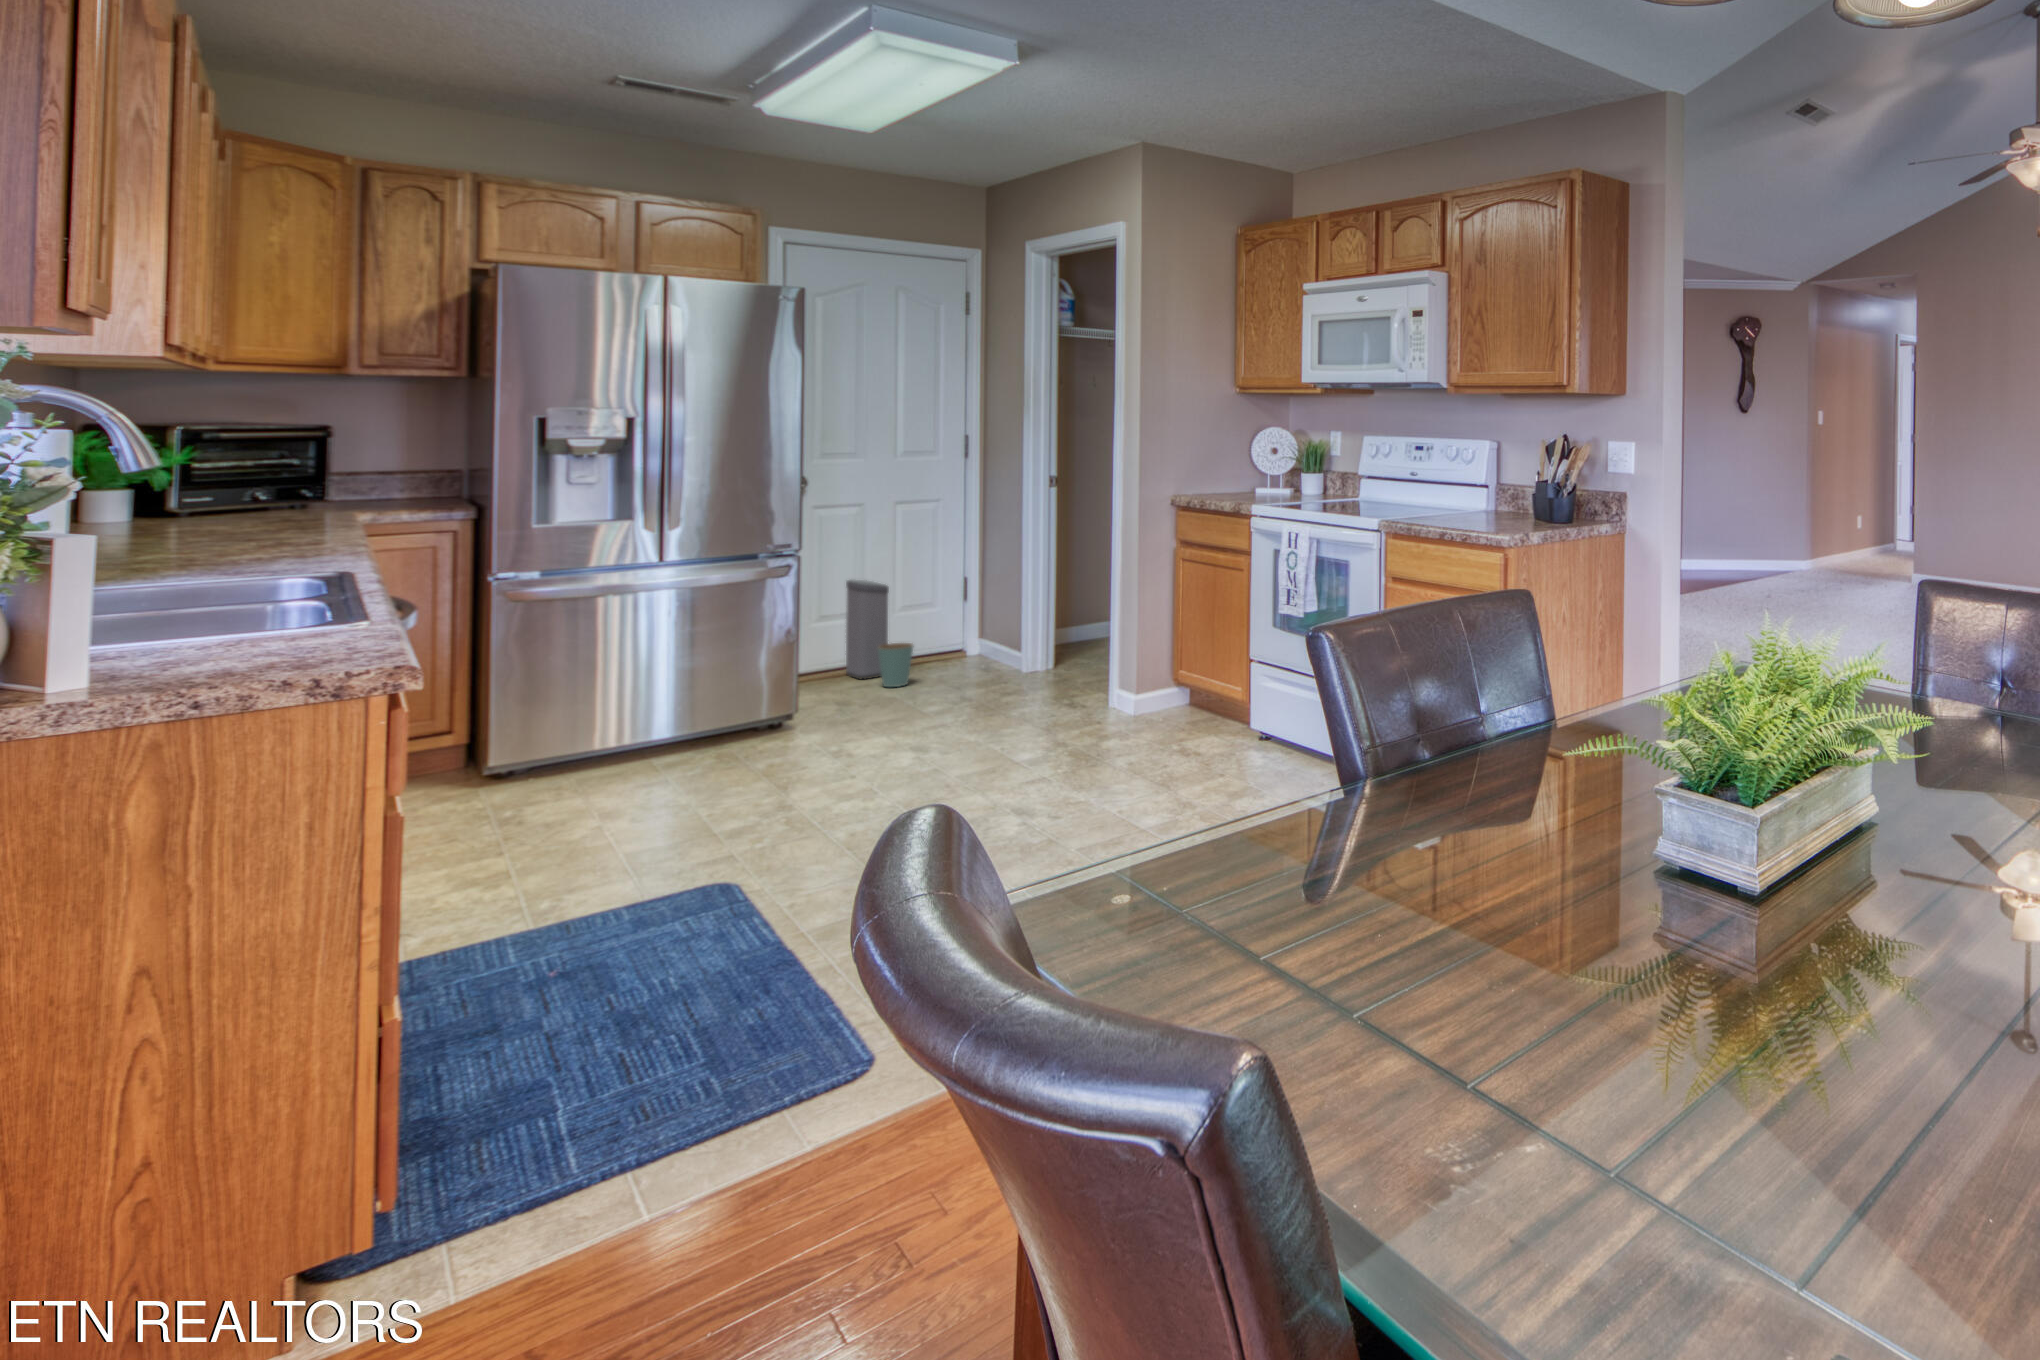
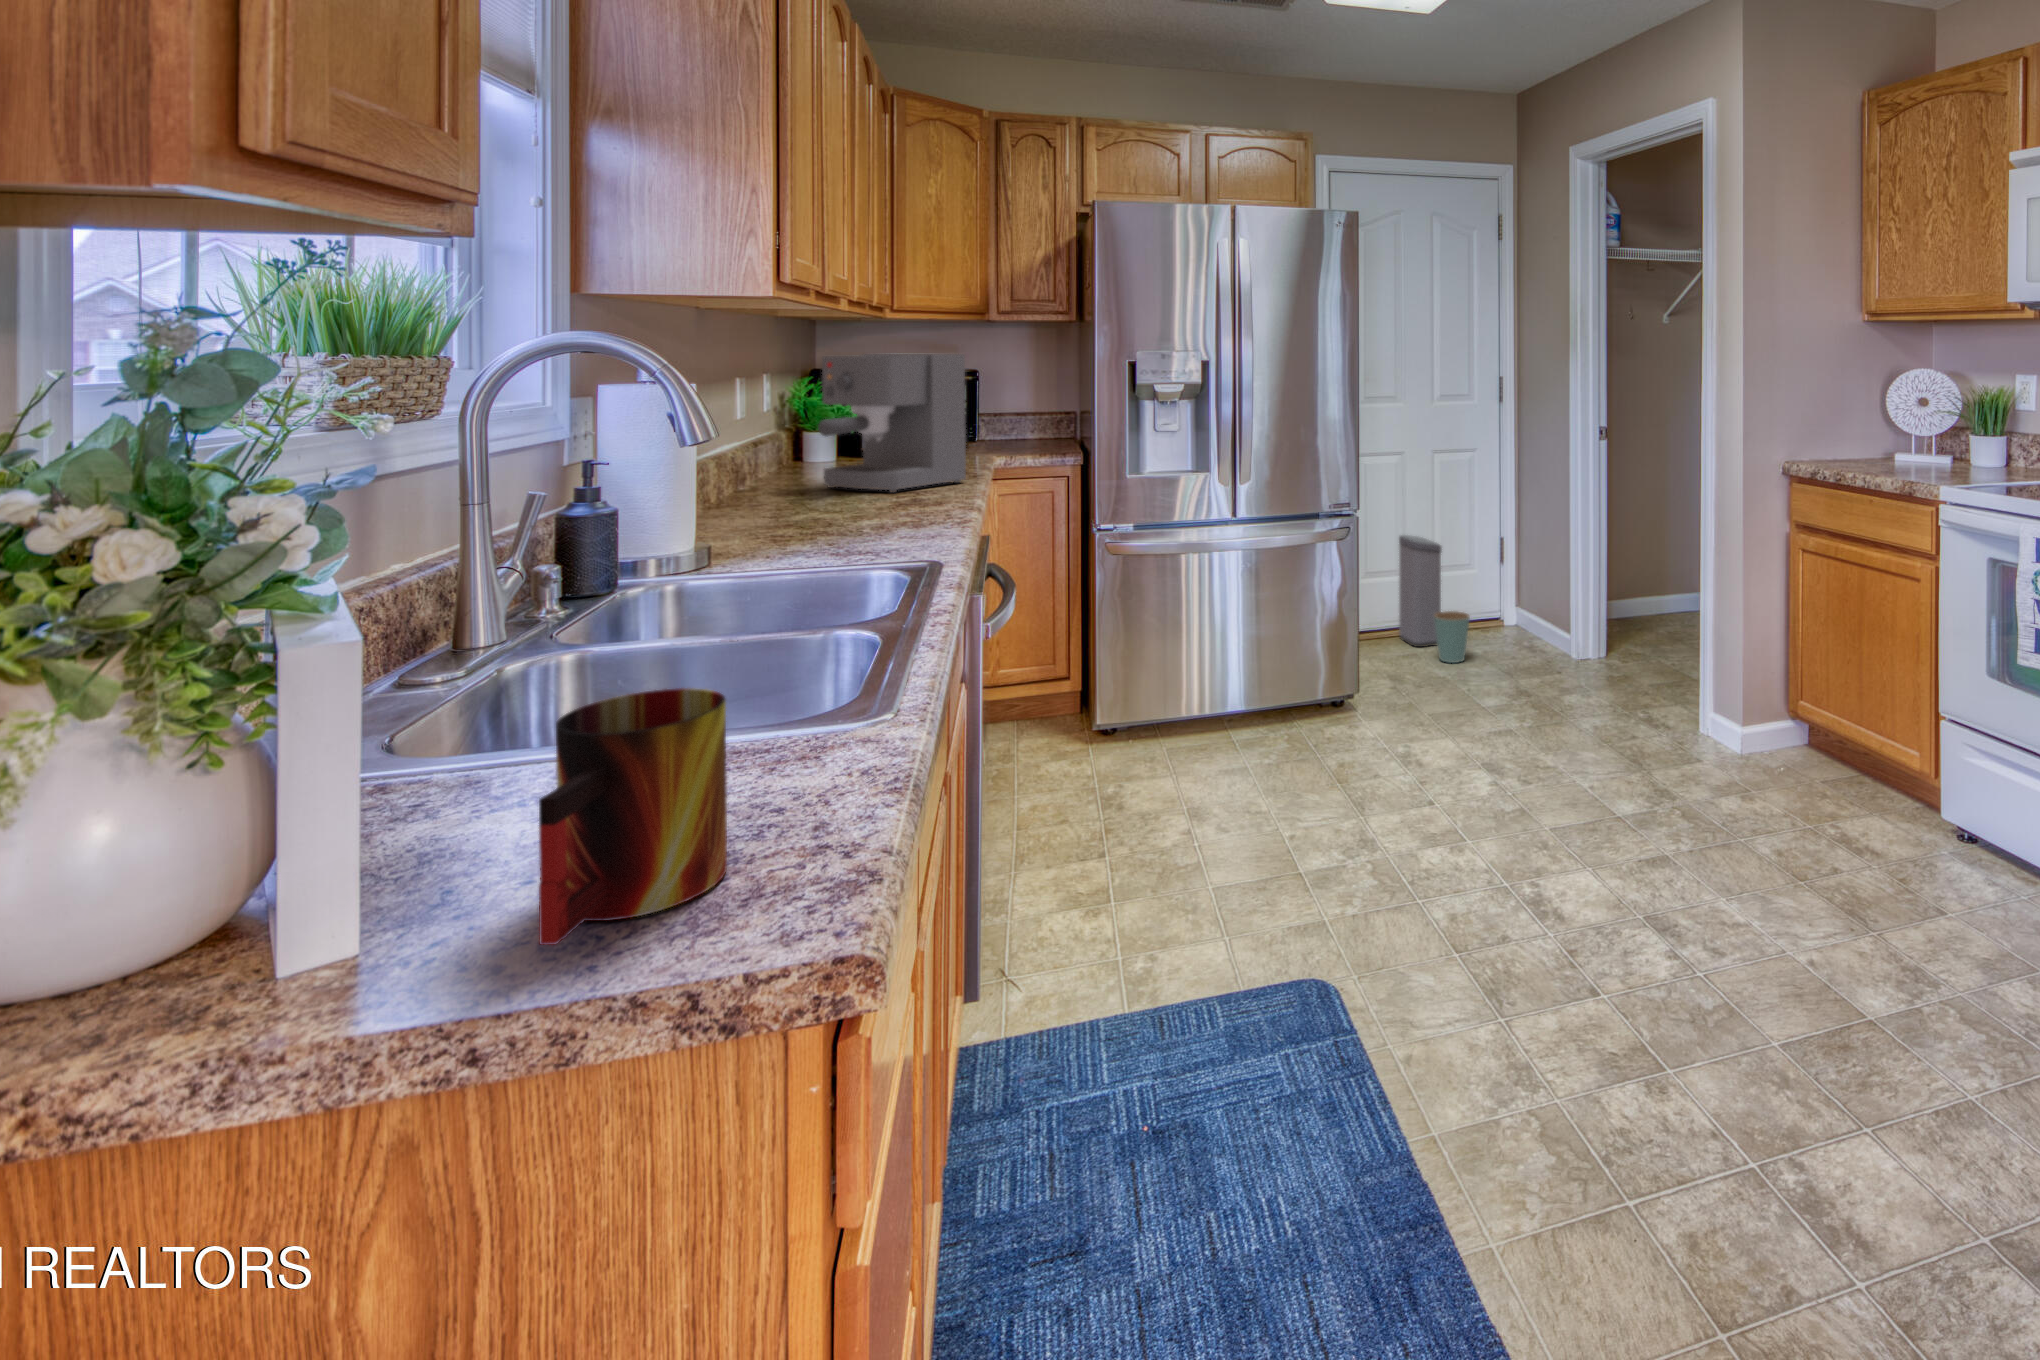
coffee maker: none [154,406,342,539] -> present [818,353,966,493]
mug: none [197,570,304,671] -> present [539,688,727,945]

